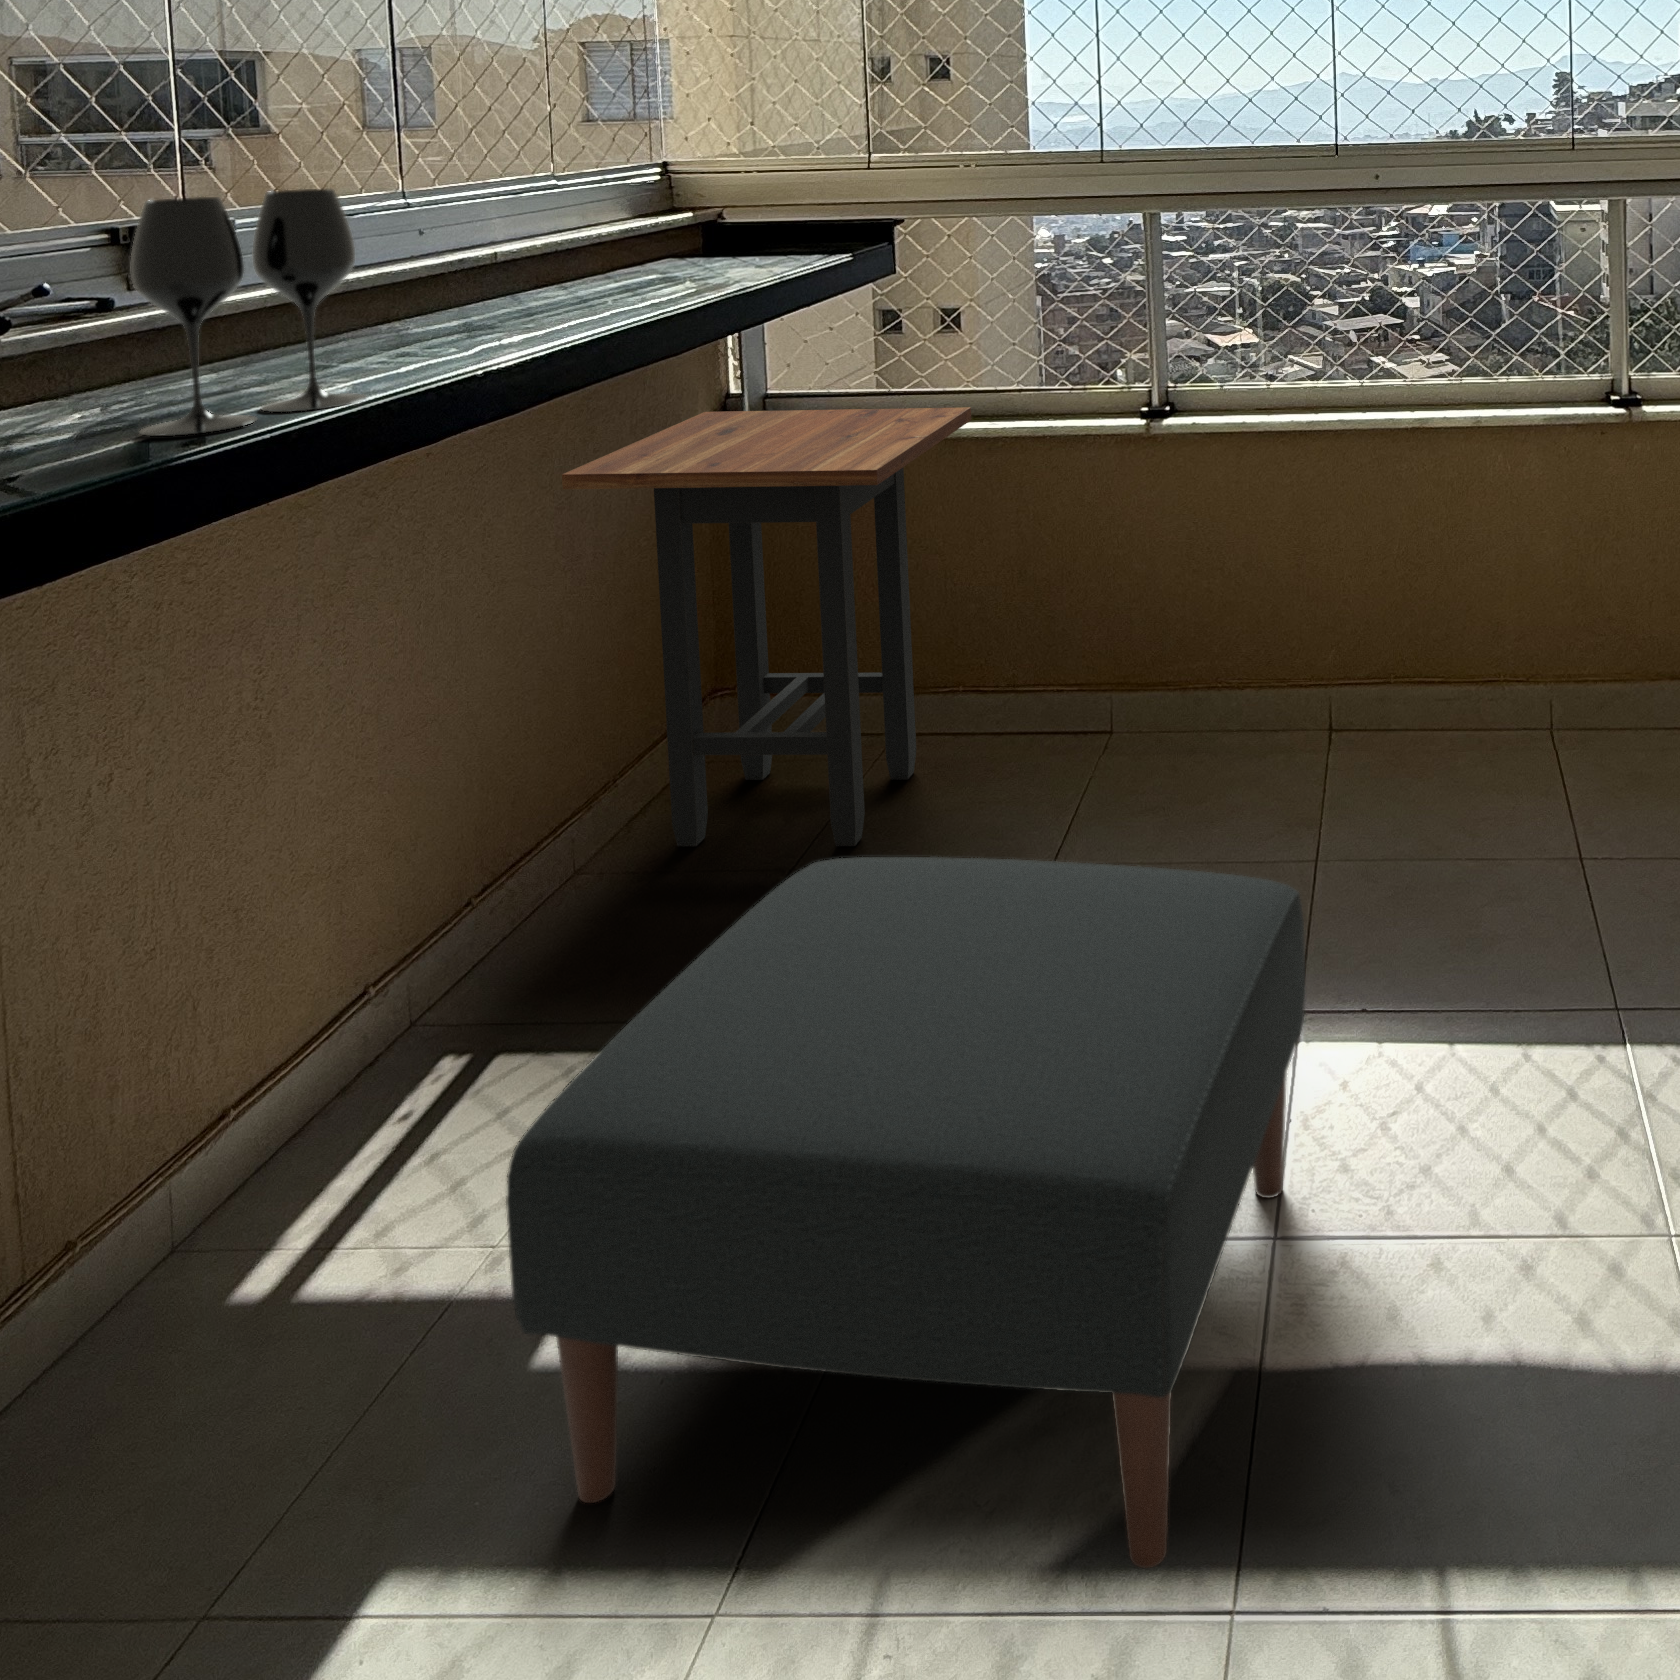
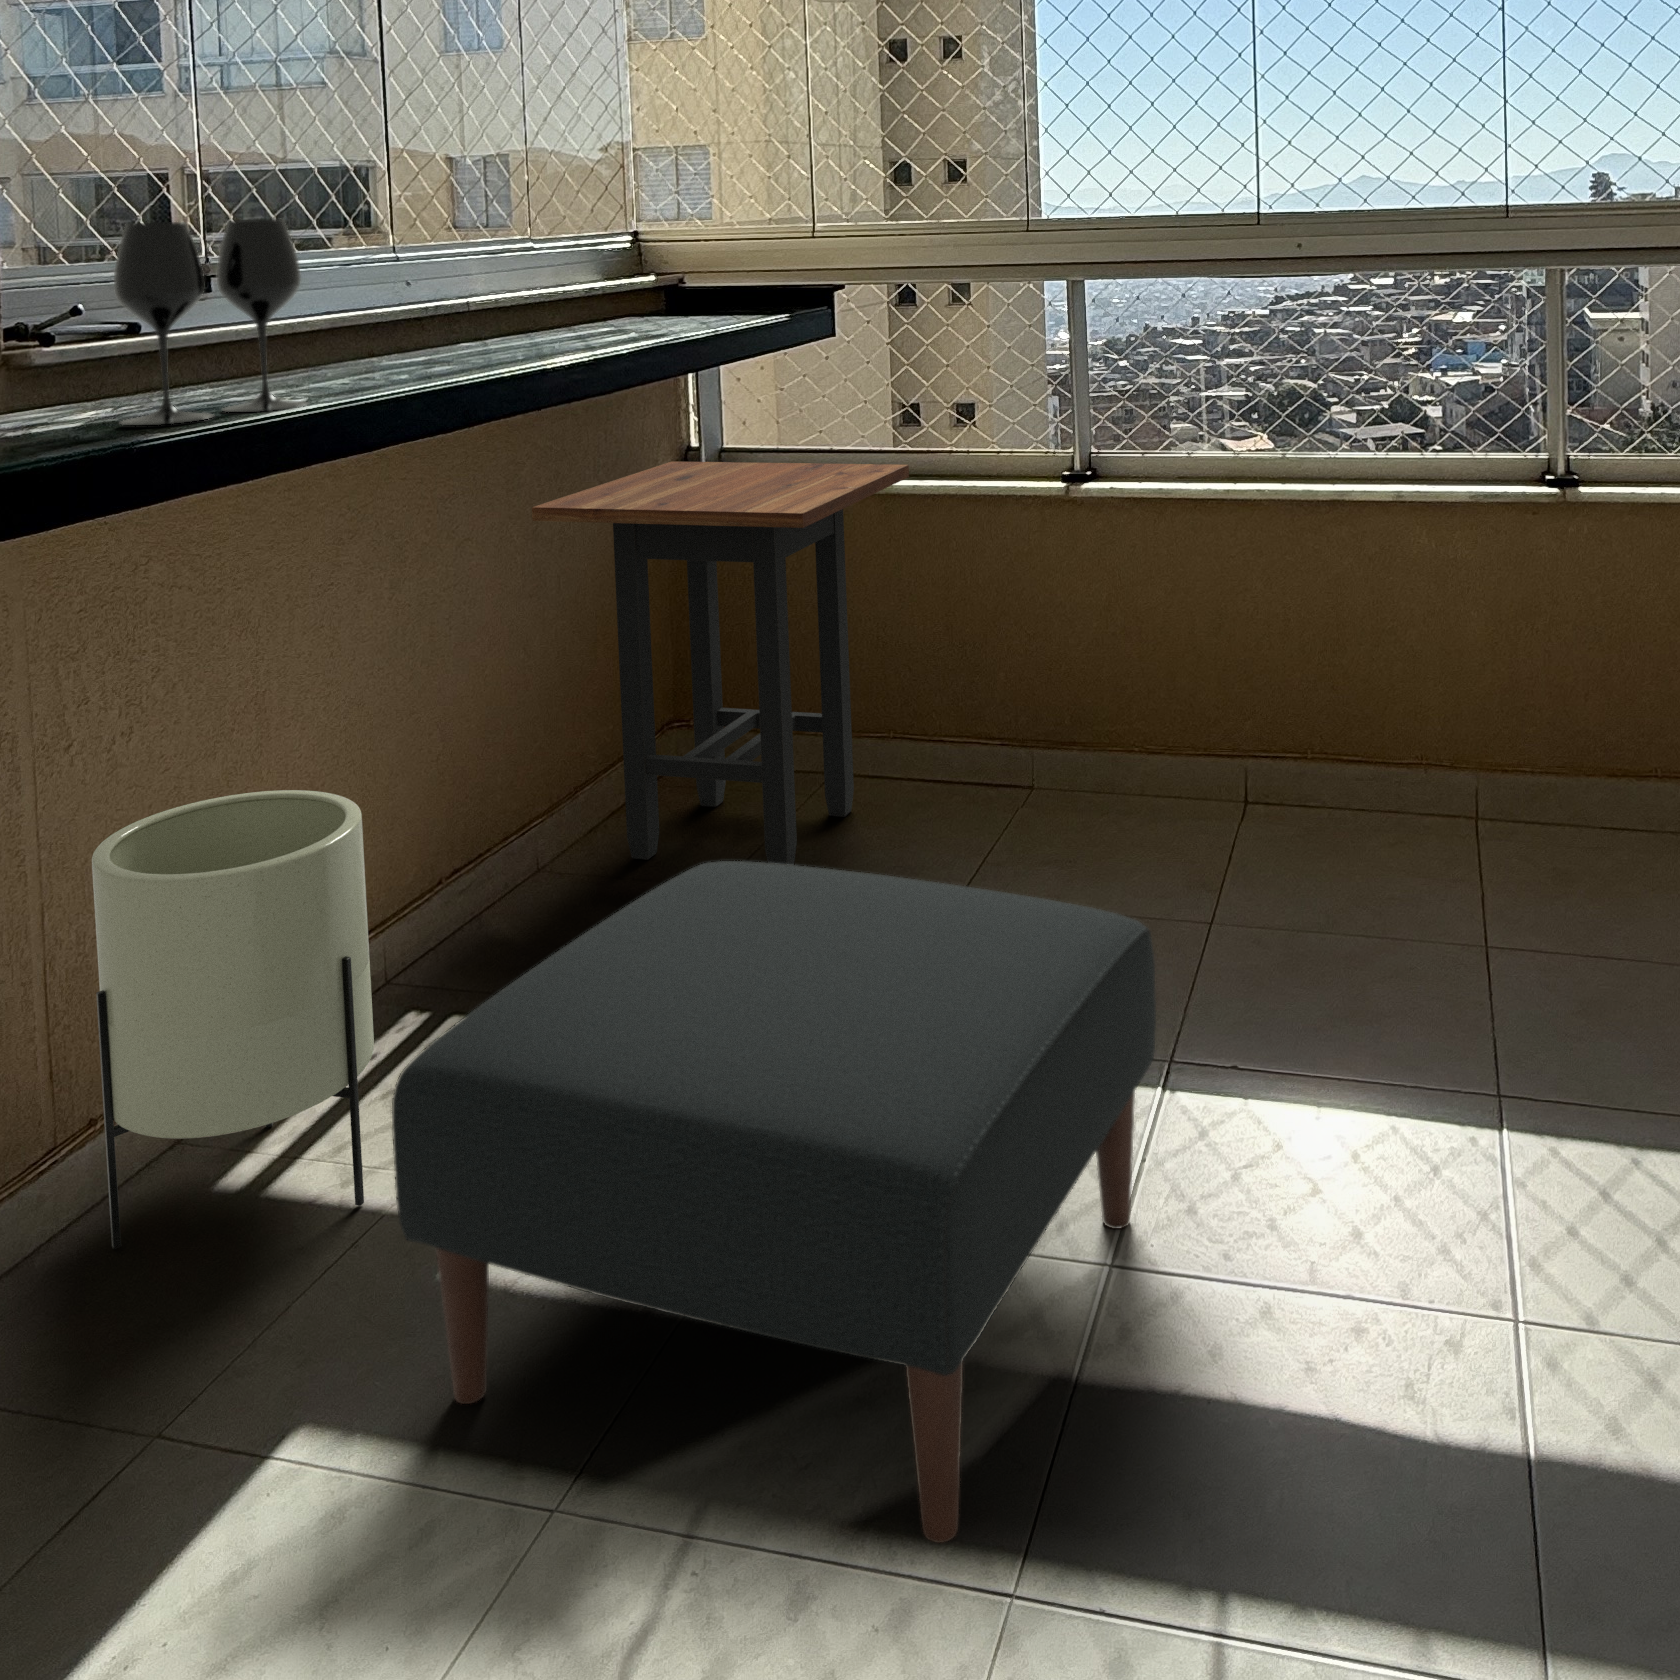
planter: none [82,824,430,1384] -> present [92,790,374,1249]

